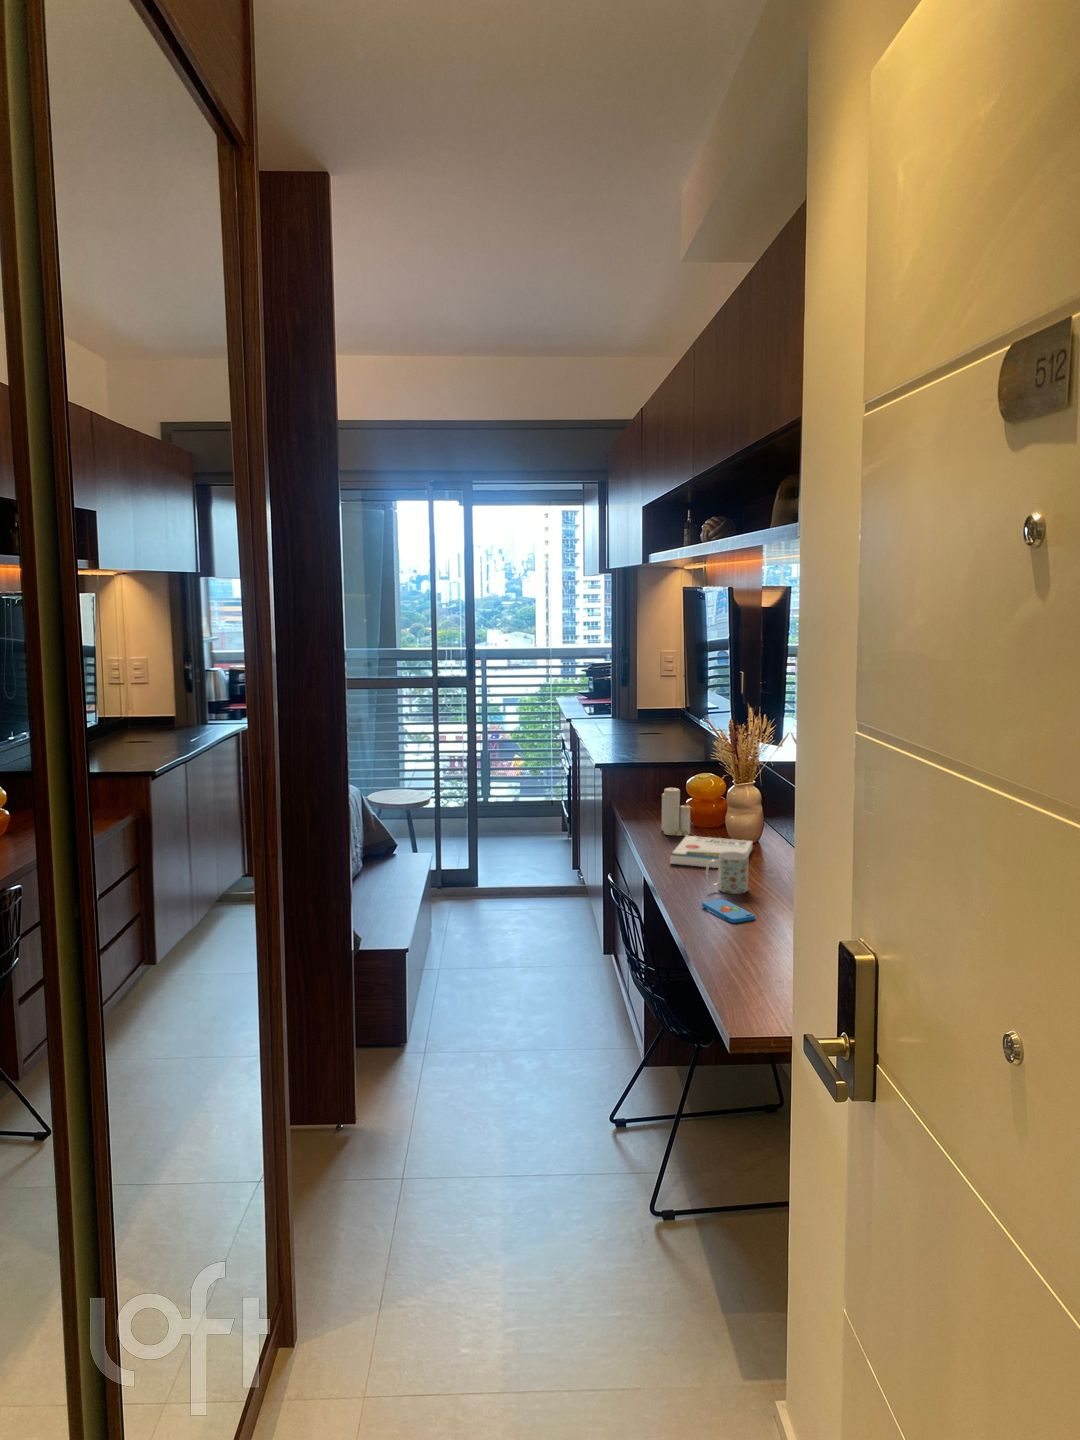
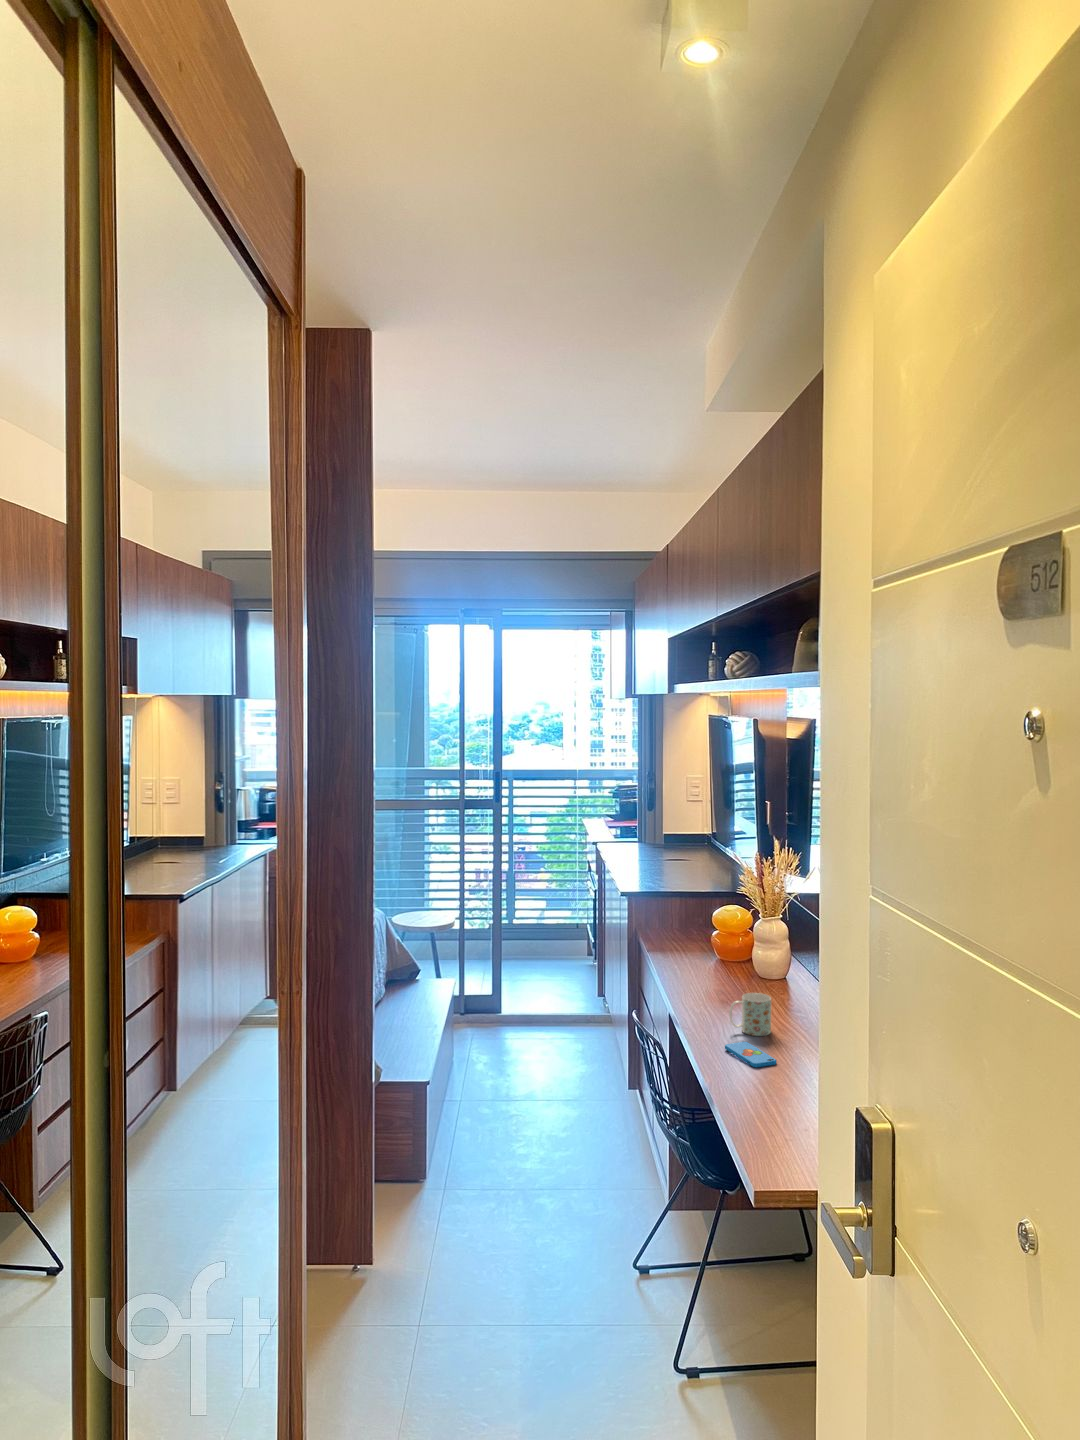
candle: present [662,788,690,836] -> none [688,918,716,971]
book: present [670,836,753,868] -> none [695,972,778,1010]

